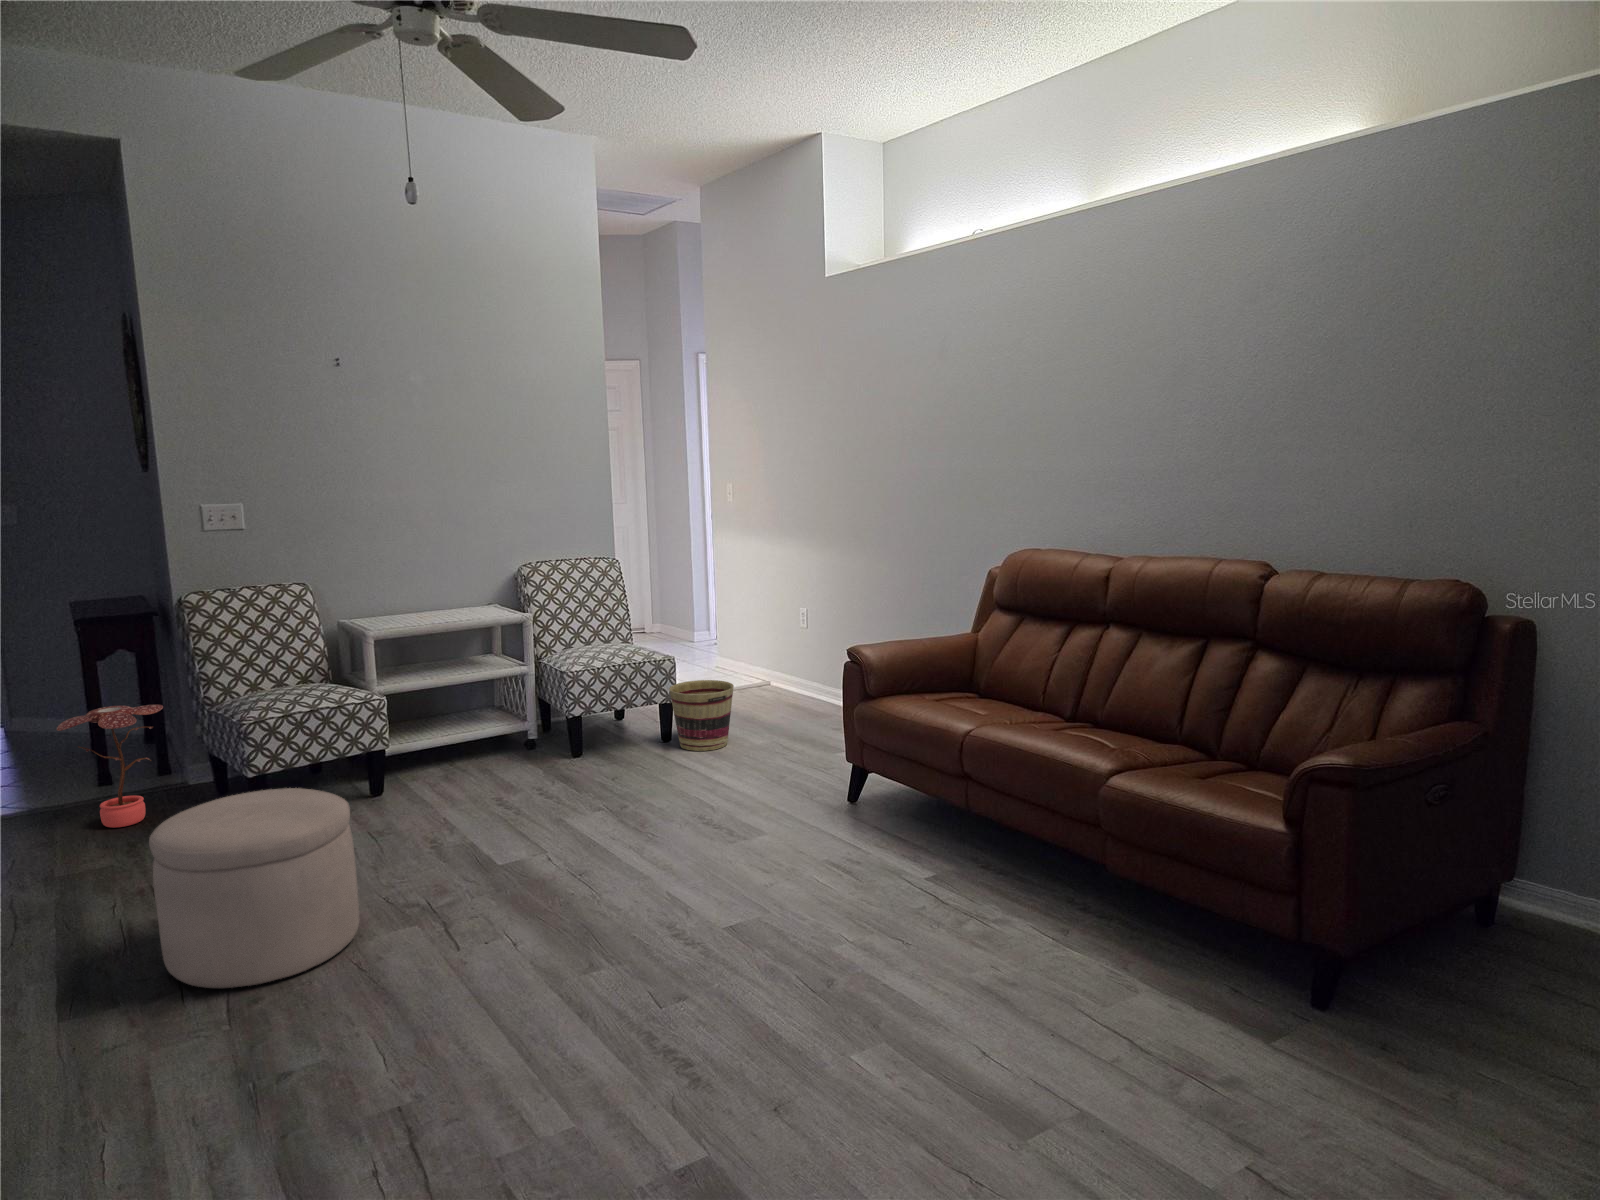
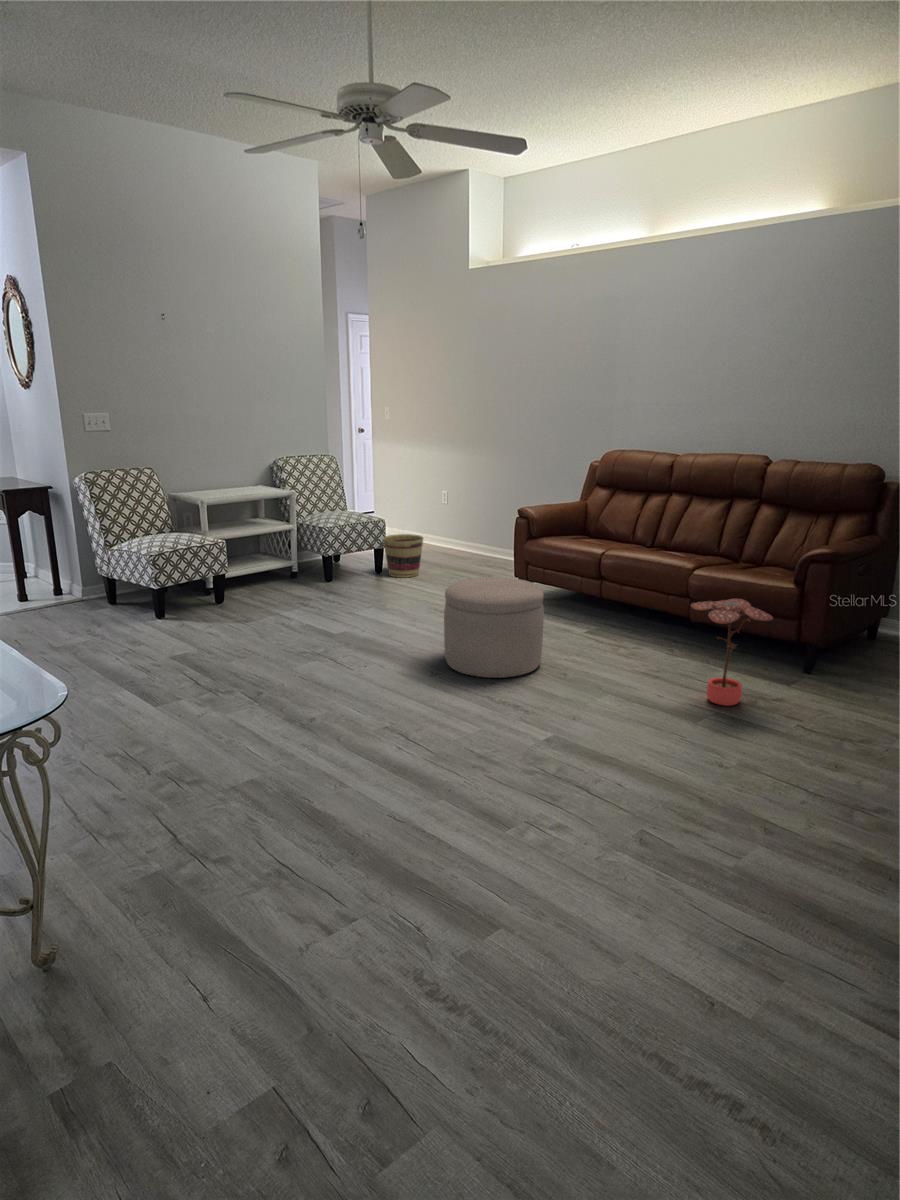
potted plant: present [57,705,163,828] -> present [691,598,773,706]
ottoman: present [149,788,359,988] -> present [444,577,544,678]

